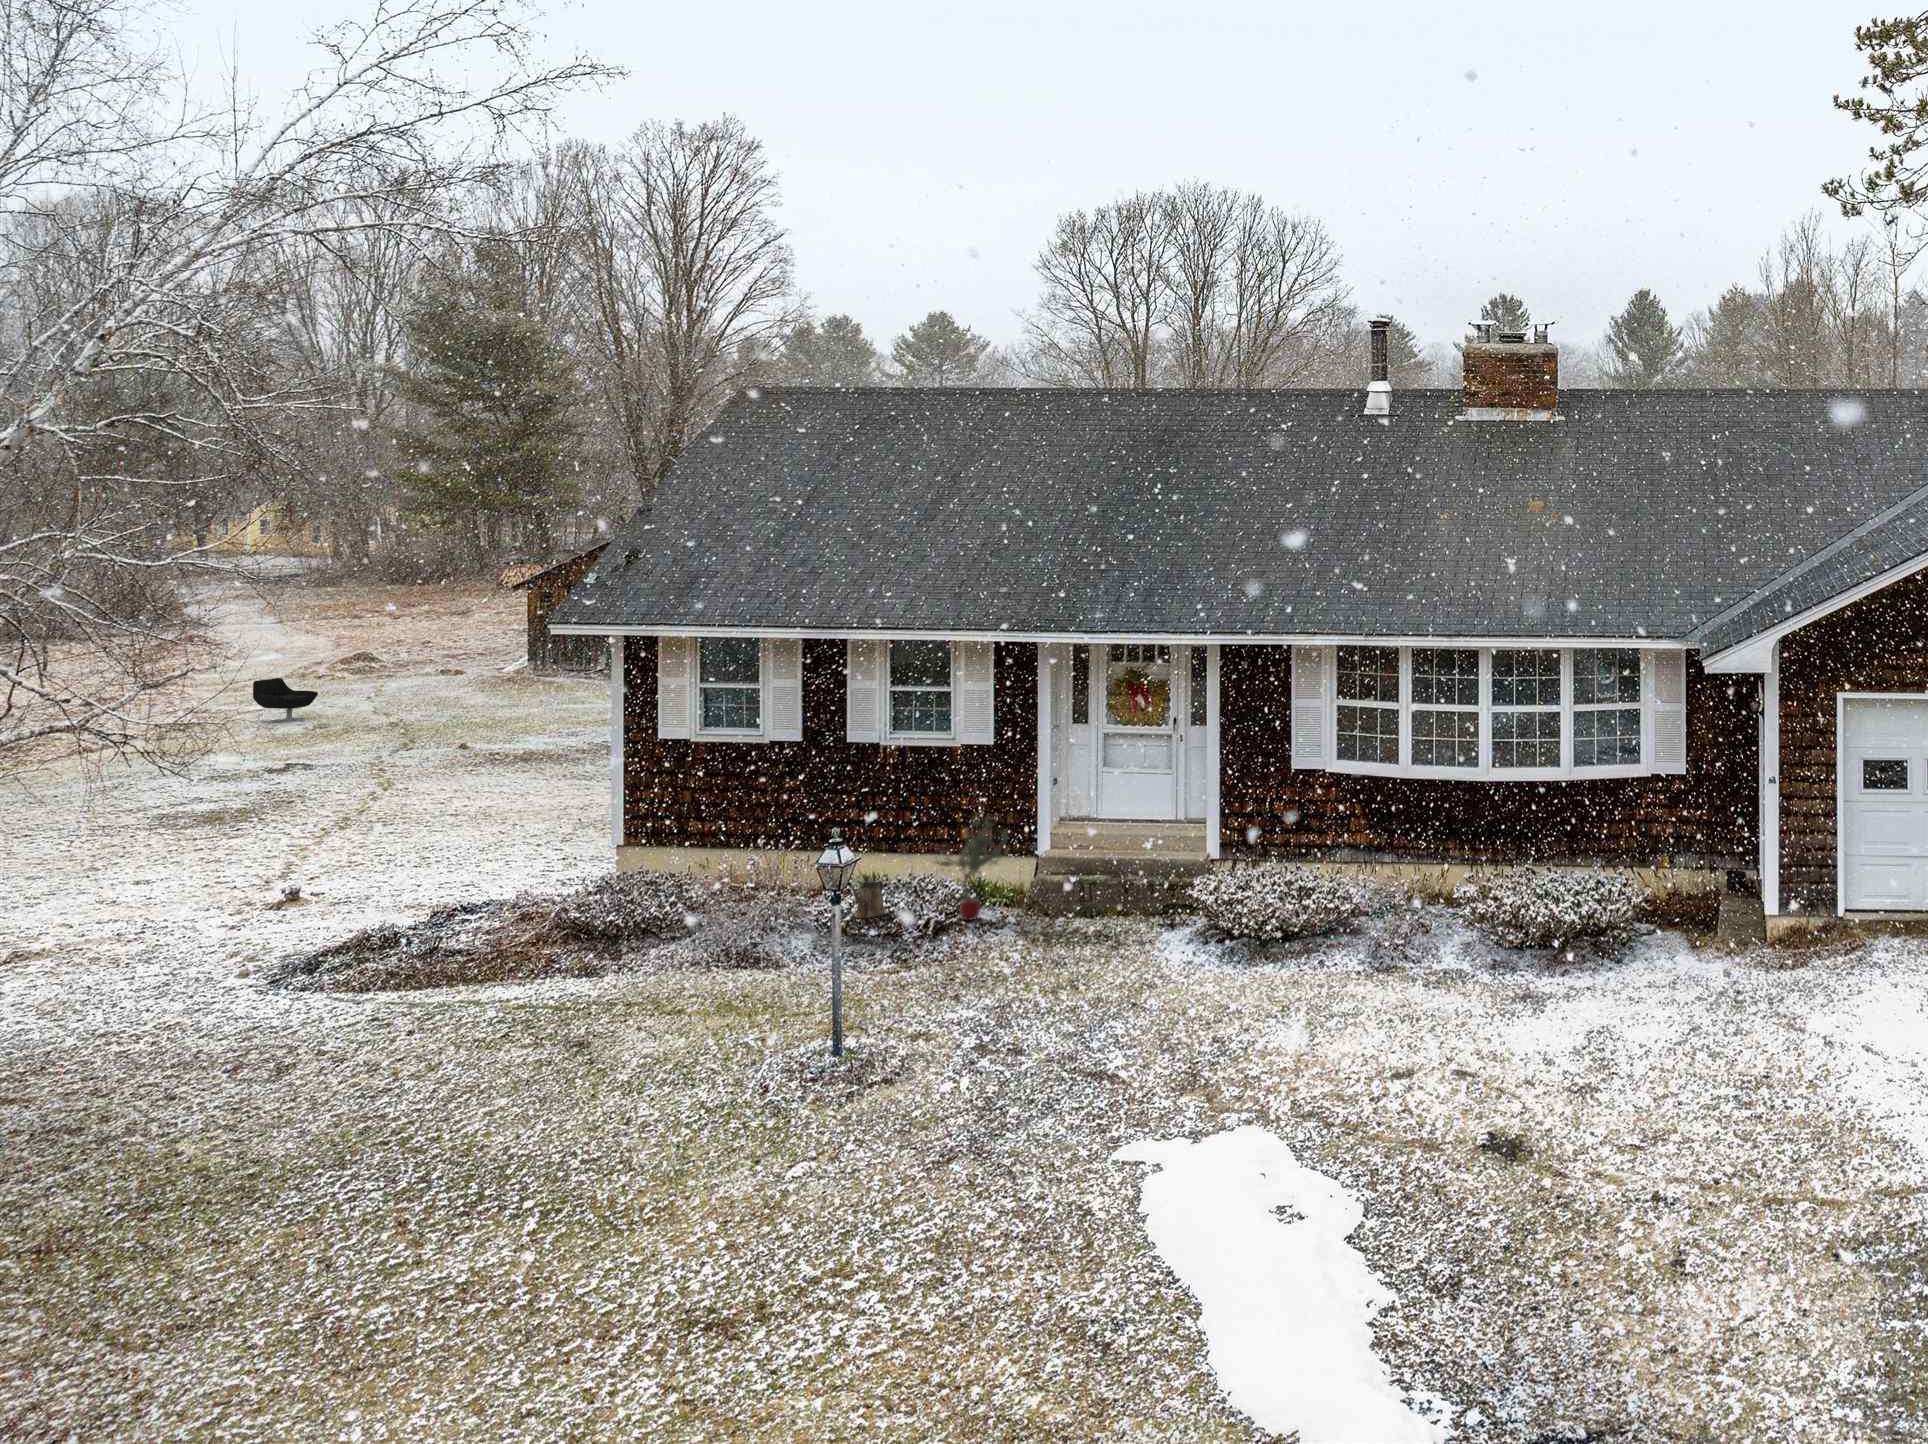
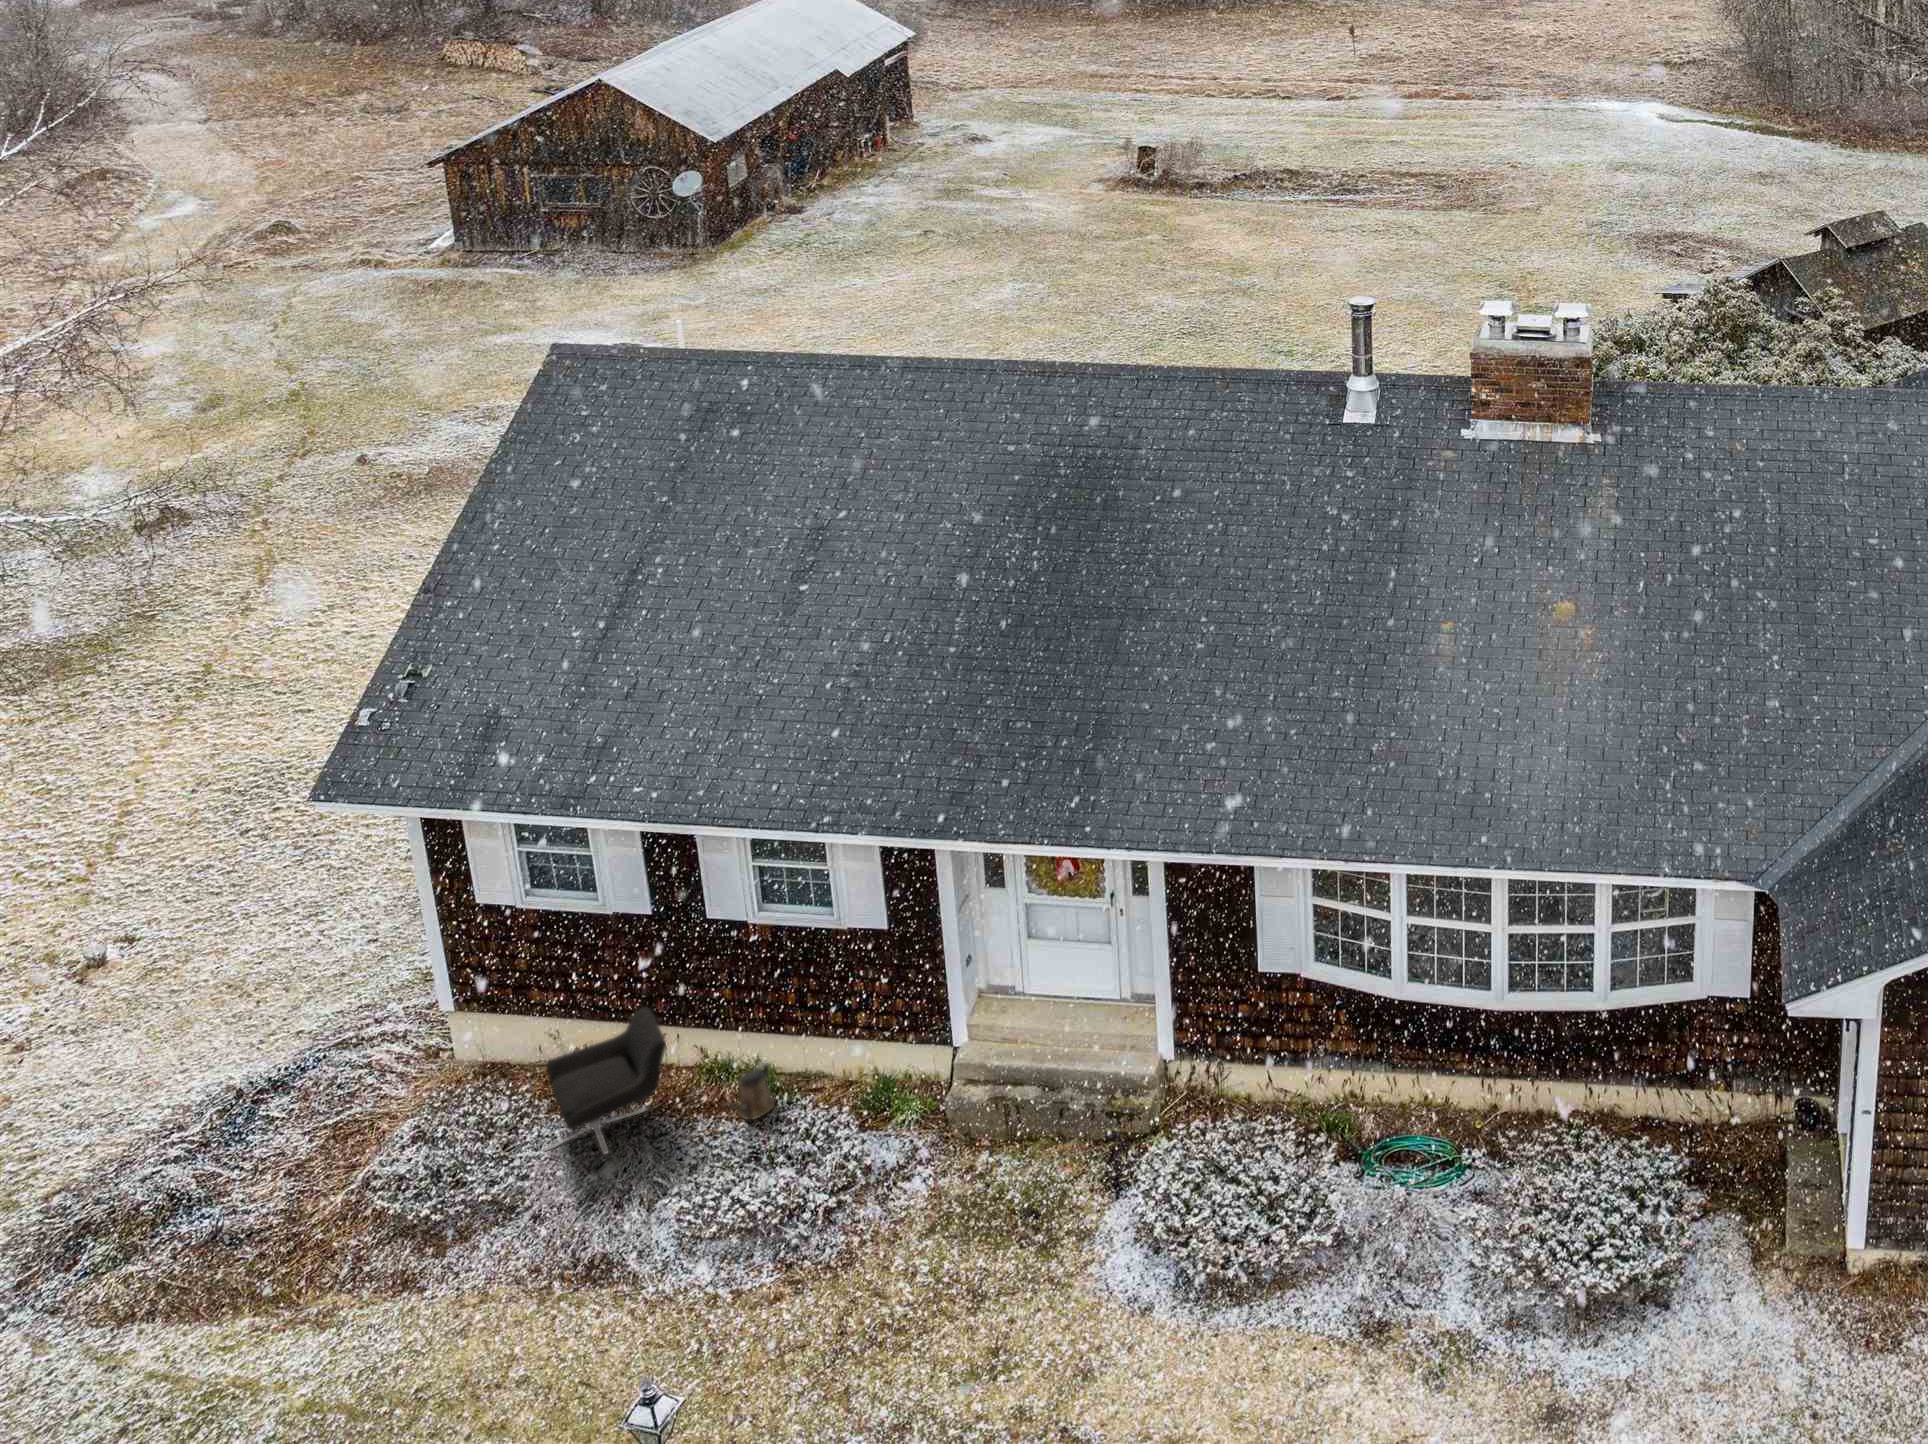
lounge chair: present [253,678,318,723] -> present [544,1007,666,1154]
potted tree: present [935,817,1008,920] -> none [823,1017,917,1134]

